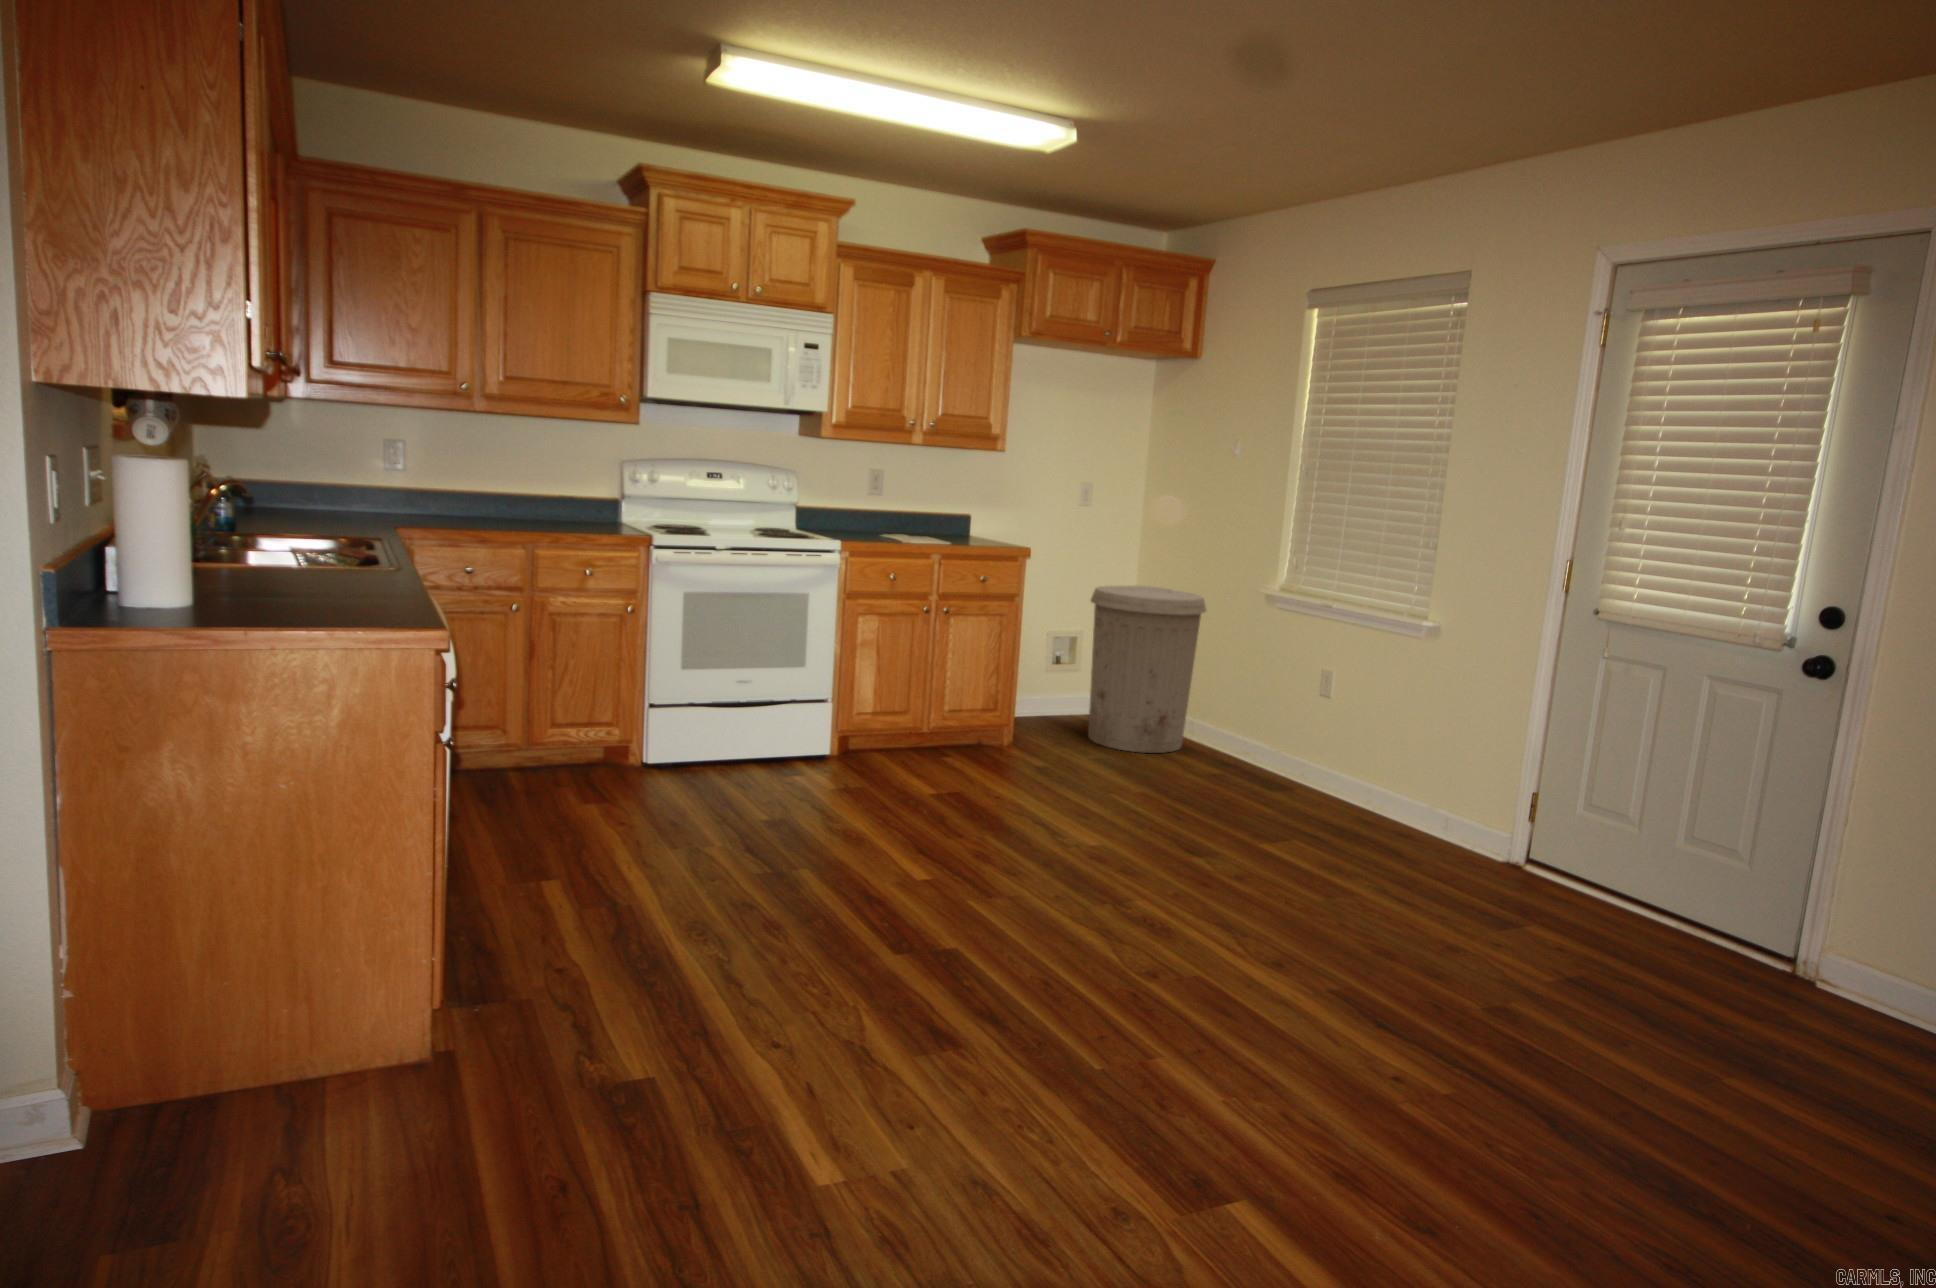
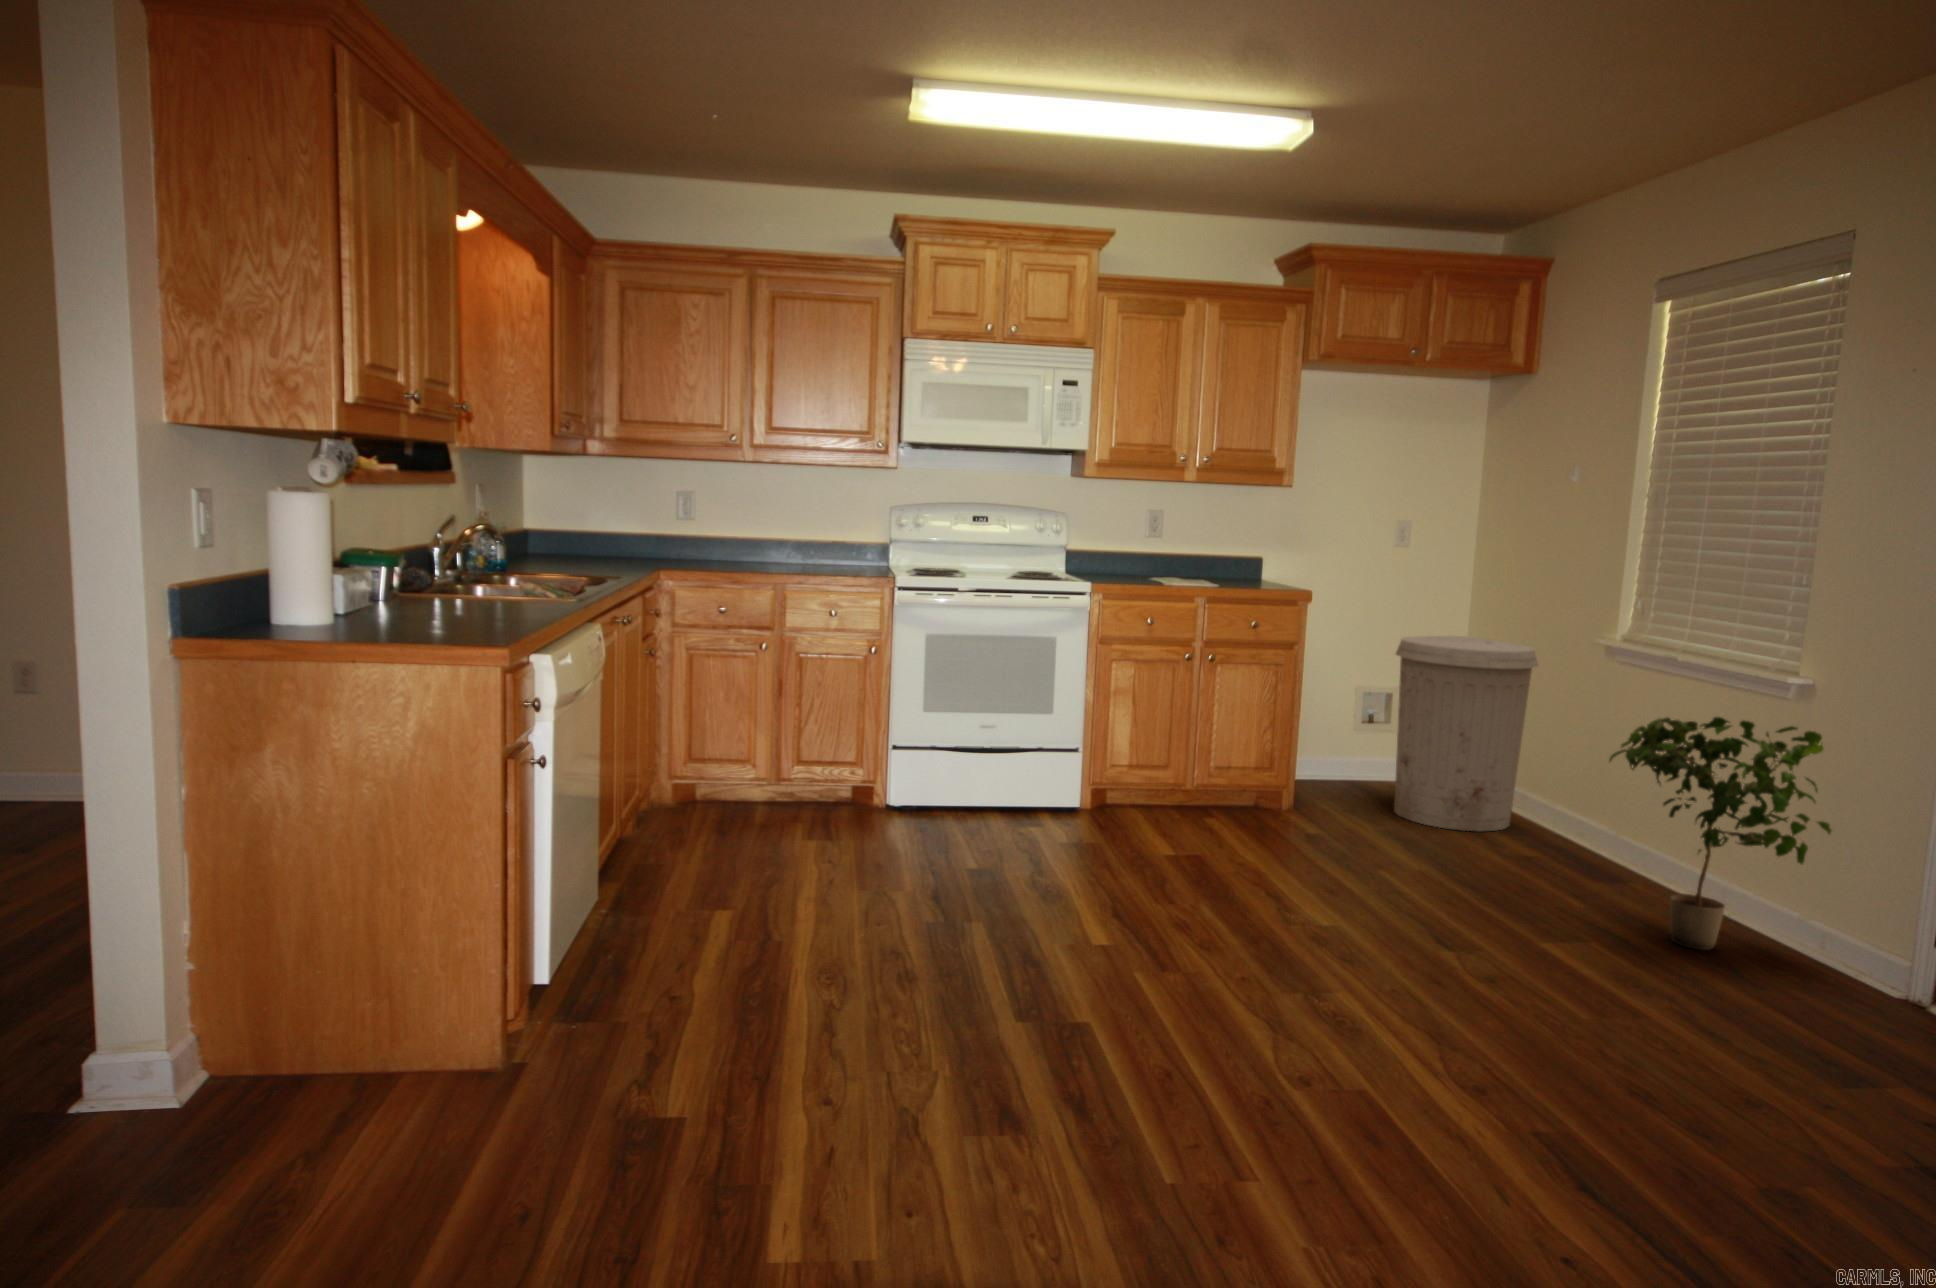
potted plant: none [1299,657,1455,842] -> present [1609,717,1831,950]

